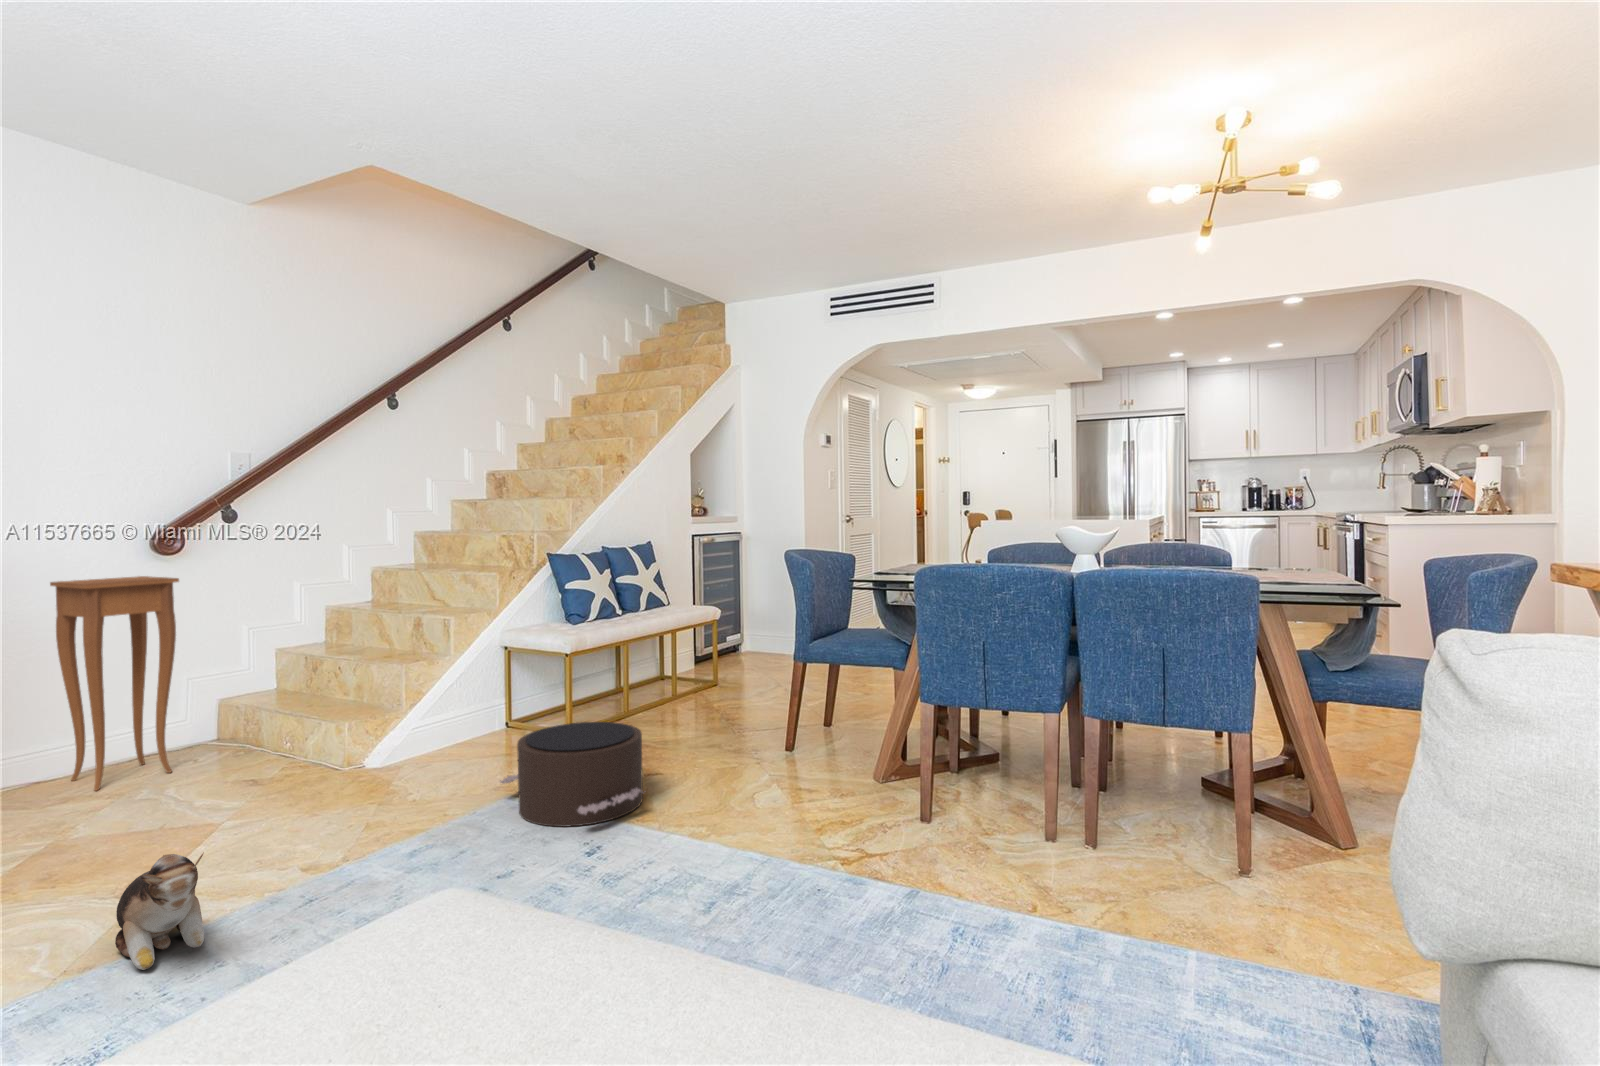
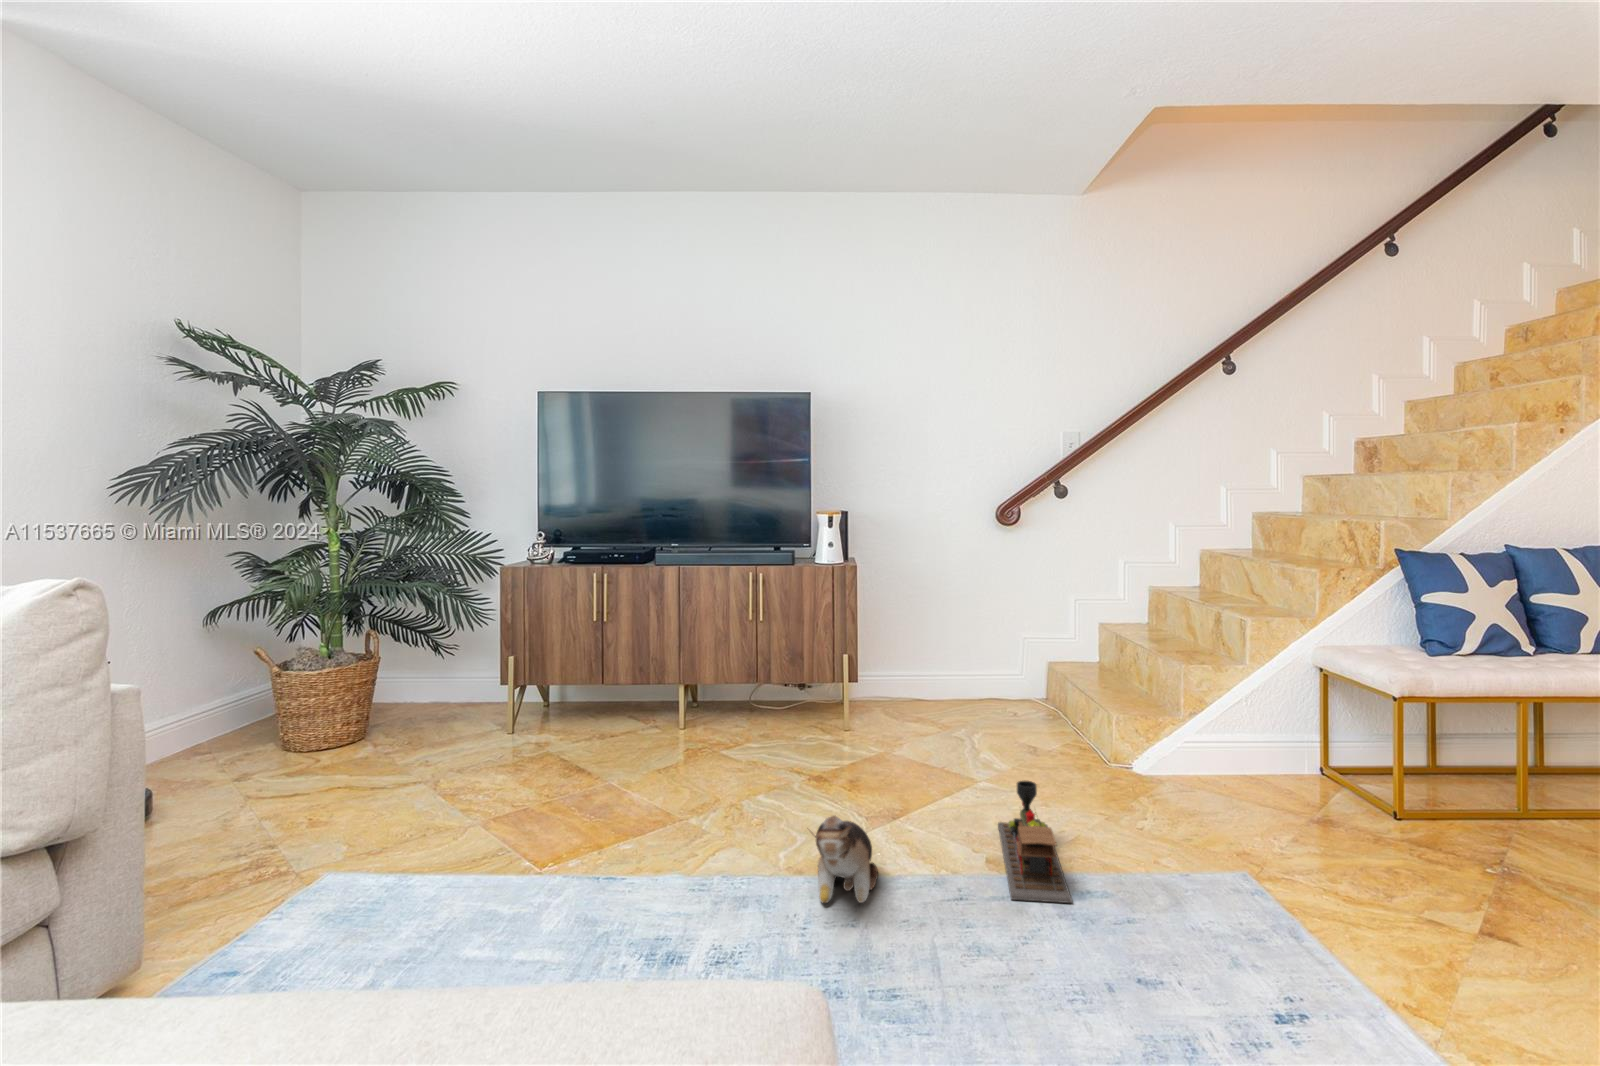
side table: present [50,576,179,791] -> none [925,553,997,722]
pouf: present [500,722,643,827] -> none [1226,801,1446,984]
toy train: none [281,778,409,880] -> present [998,781,1072,903]

